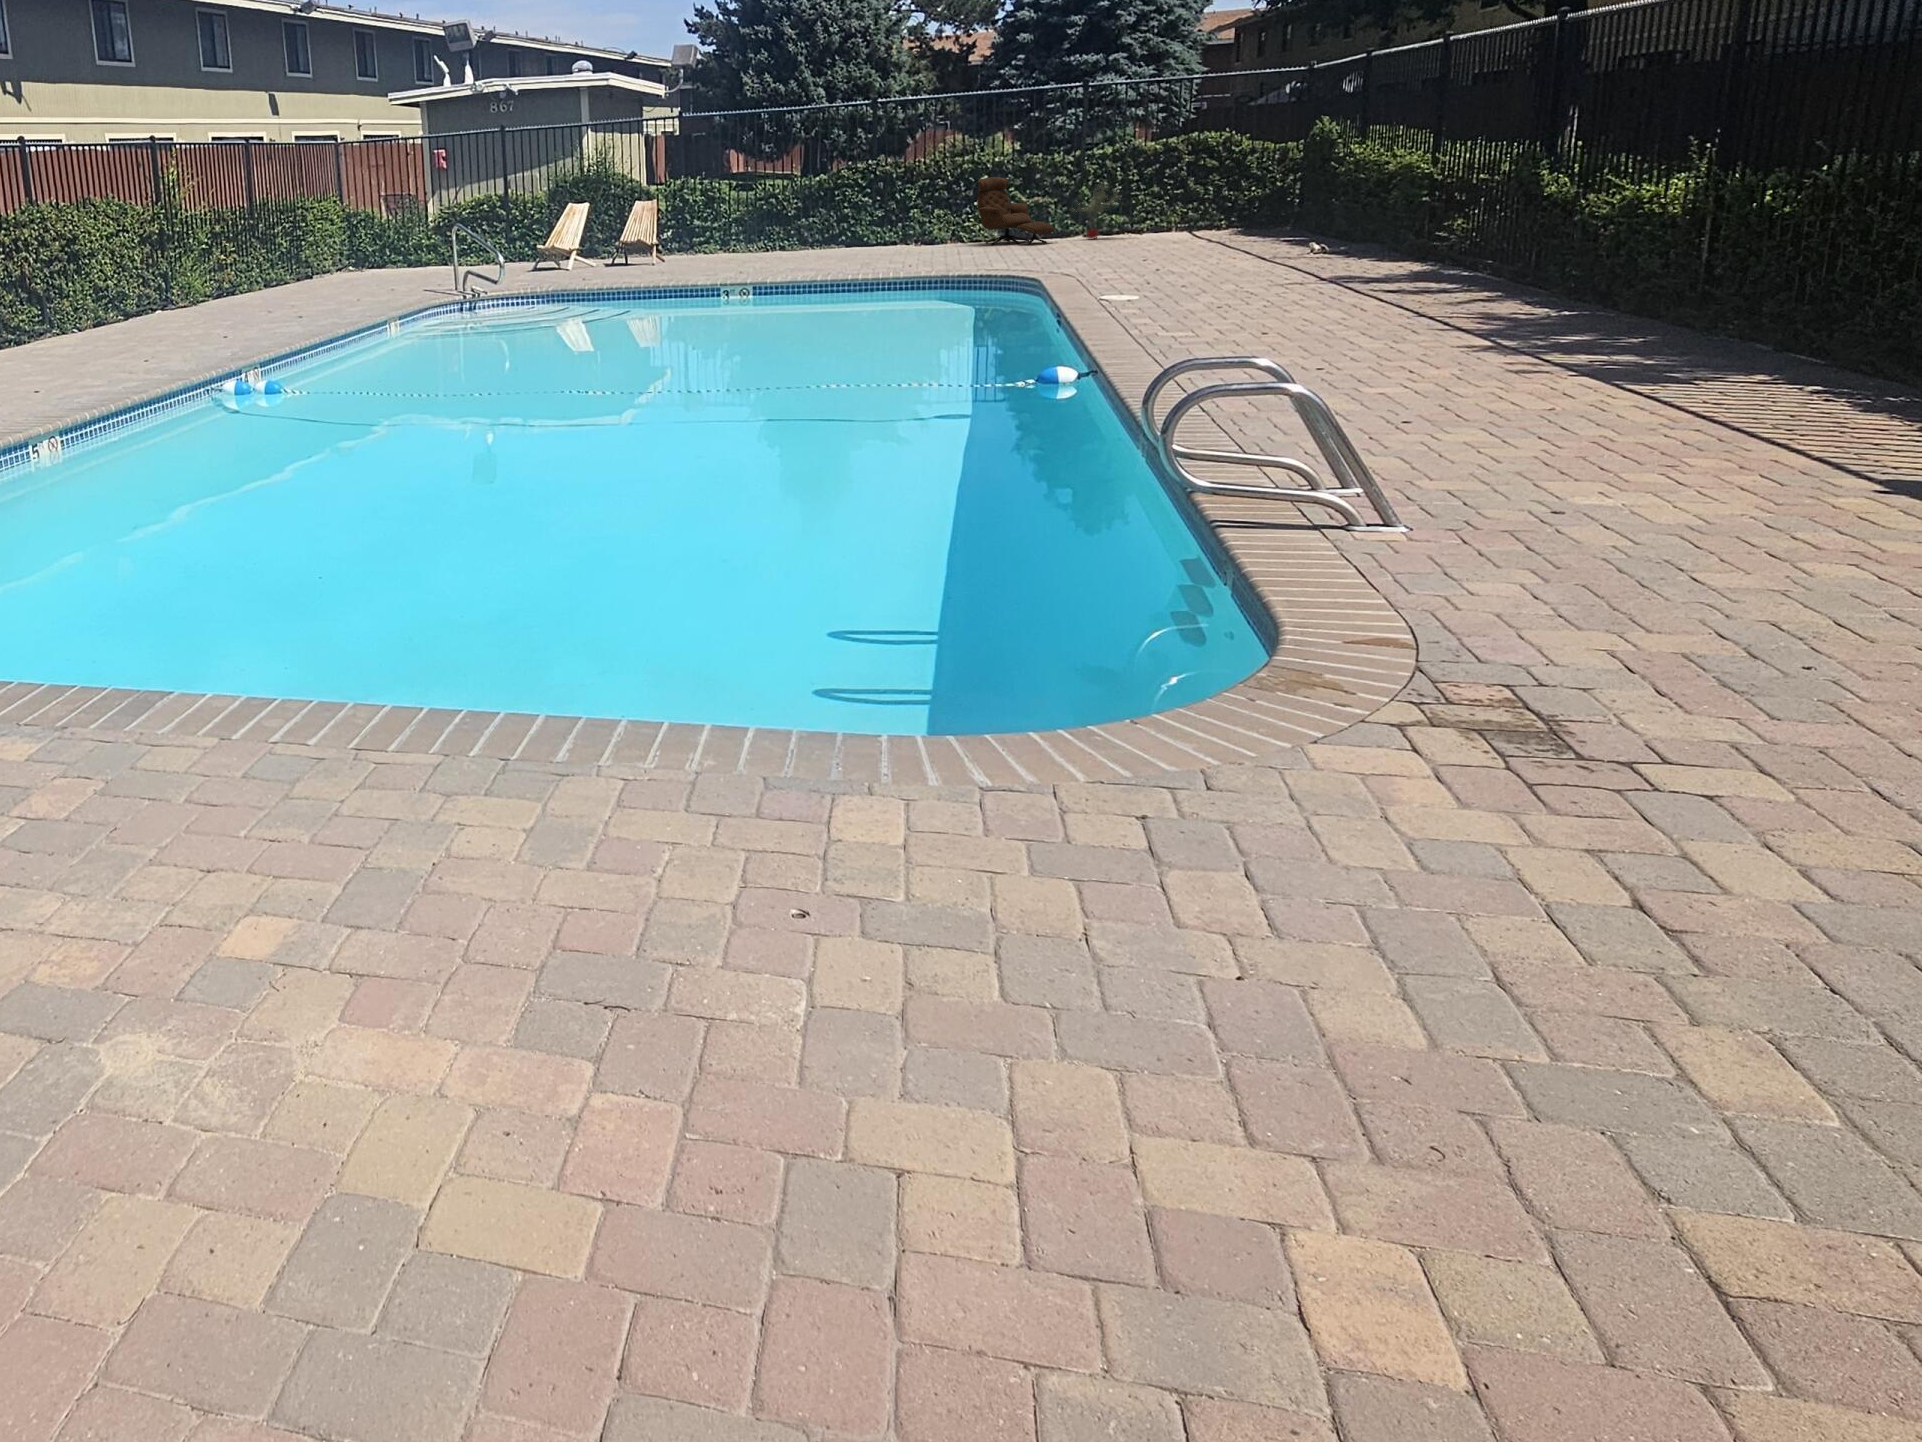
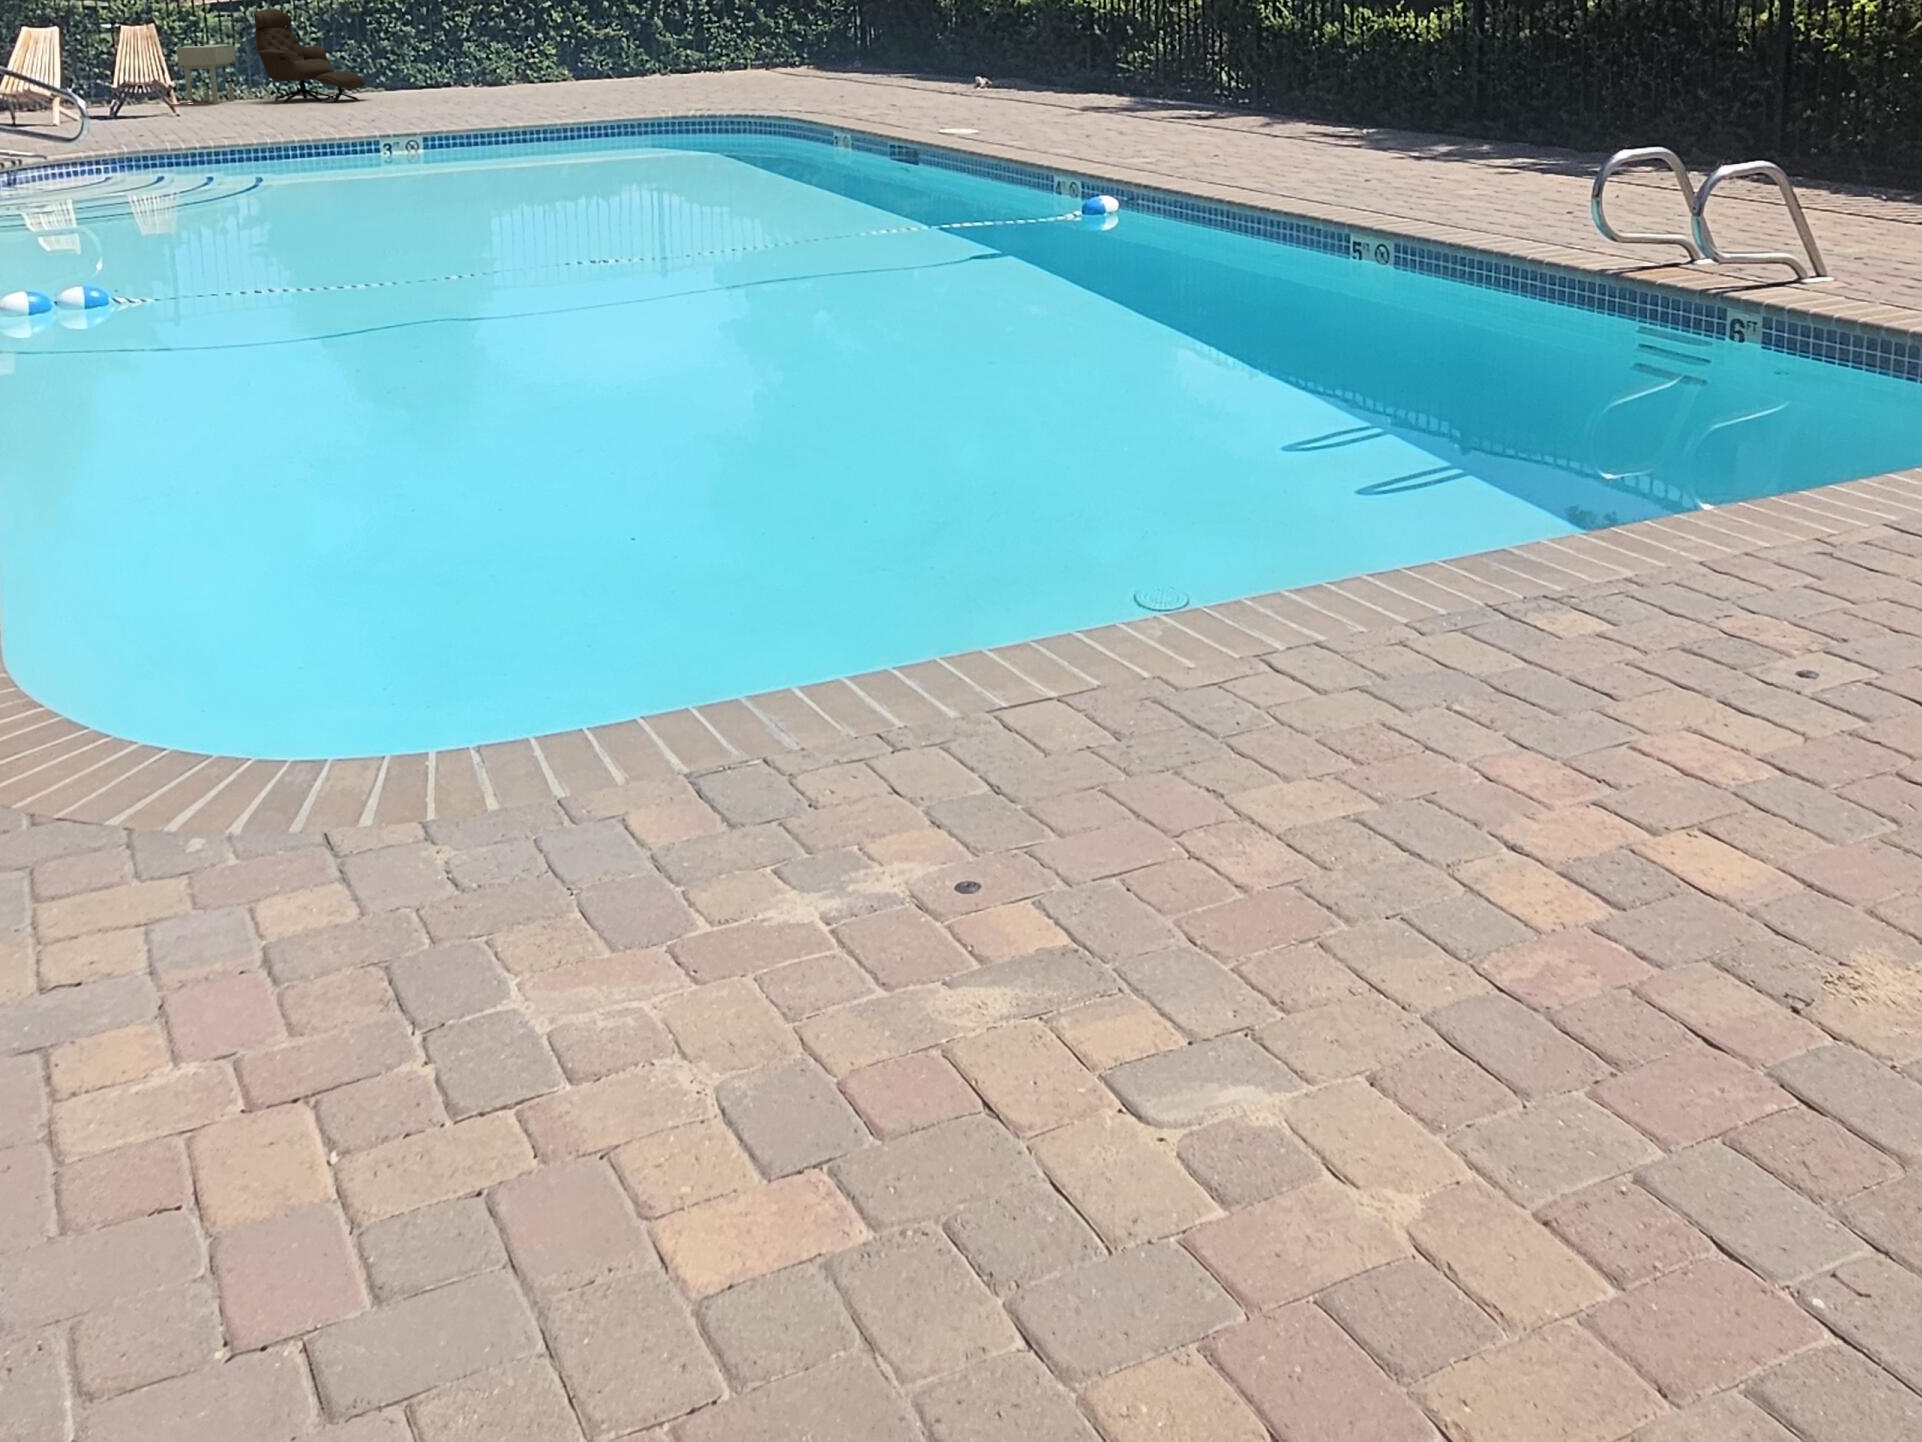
potted tree: present [1073,184,1118,239] -> none [381,22,443,96]
side table: none [922,203,963,246] -> present [176,44,235,105]

